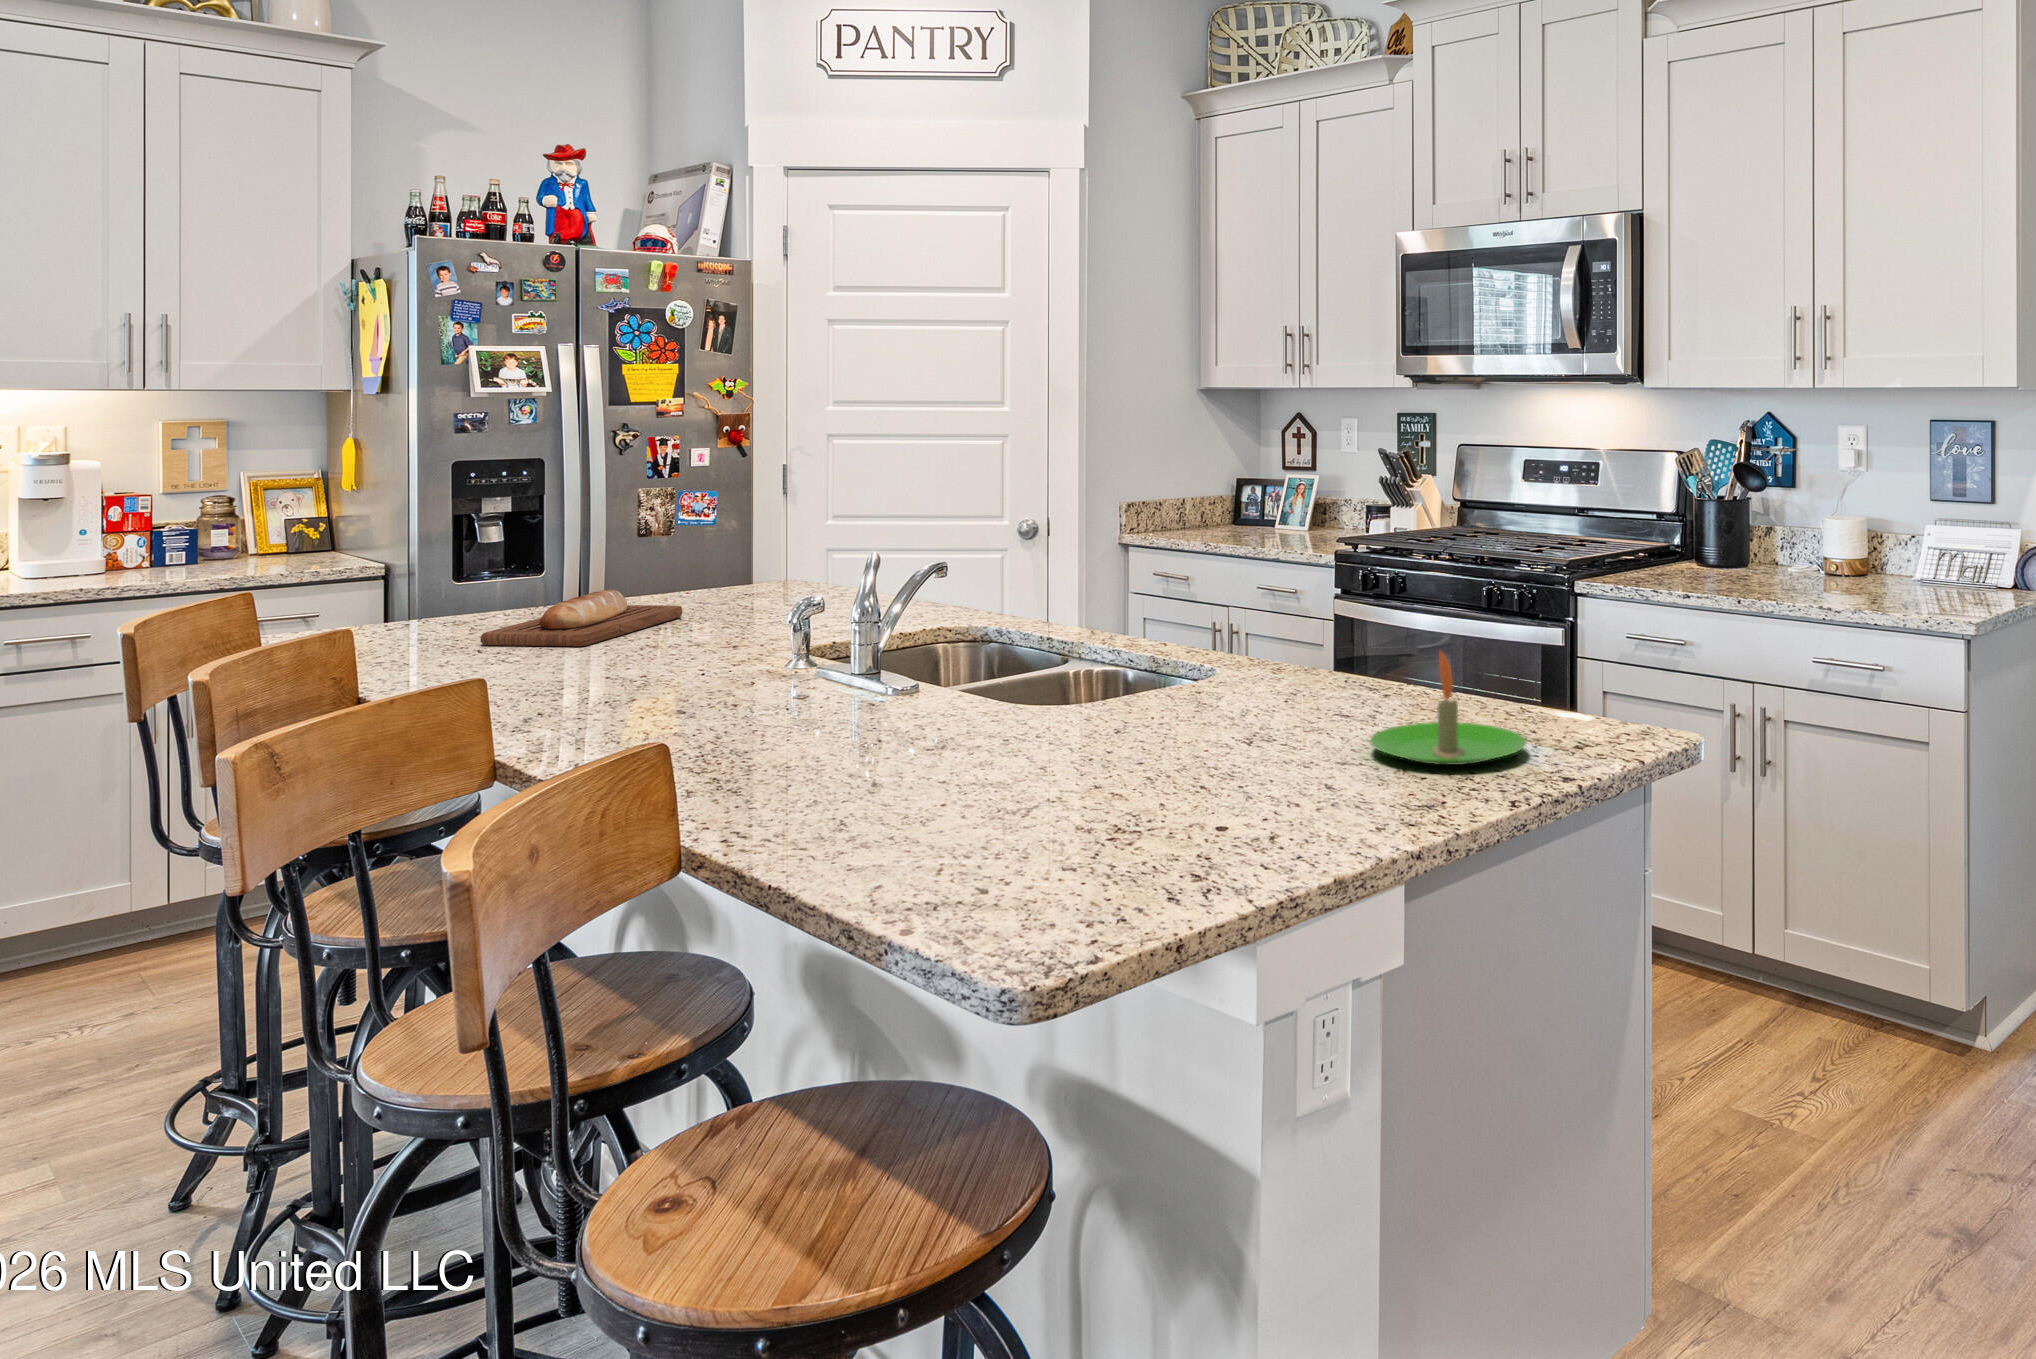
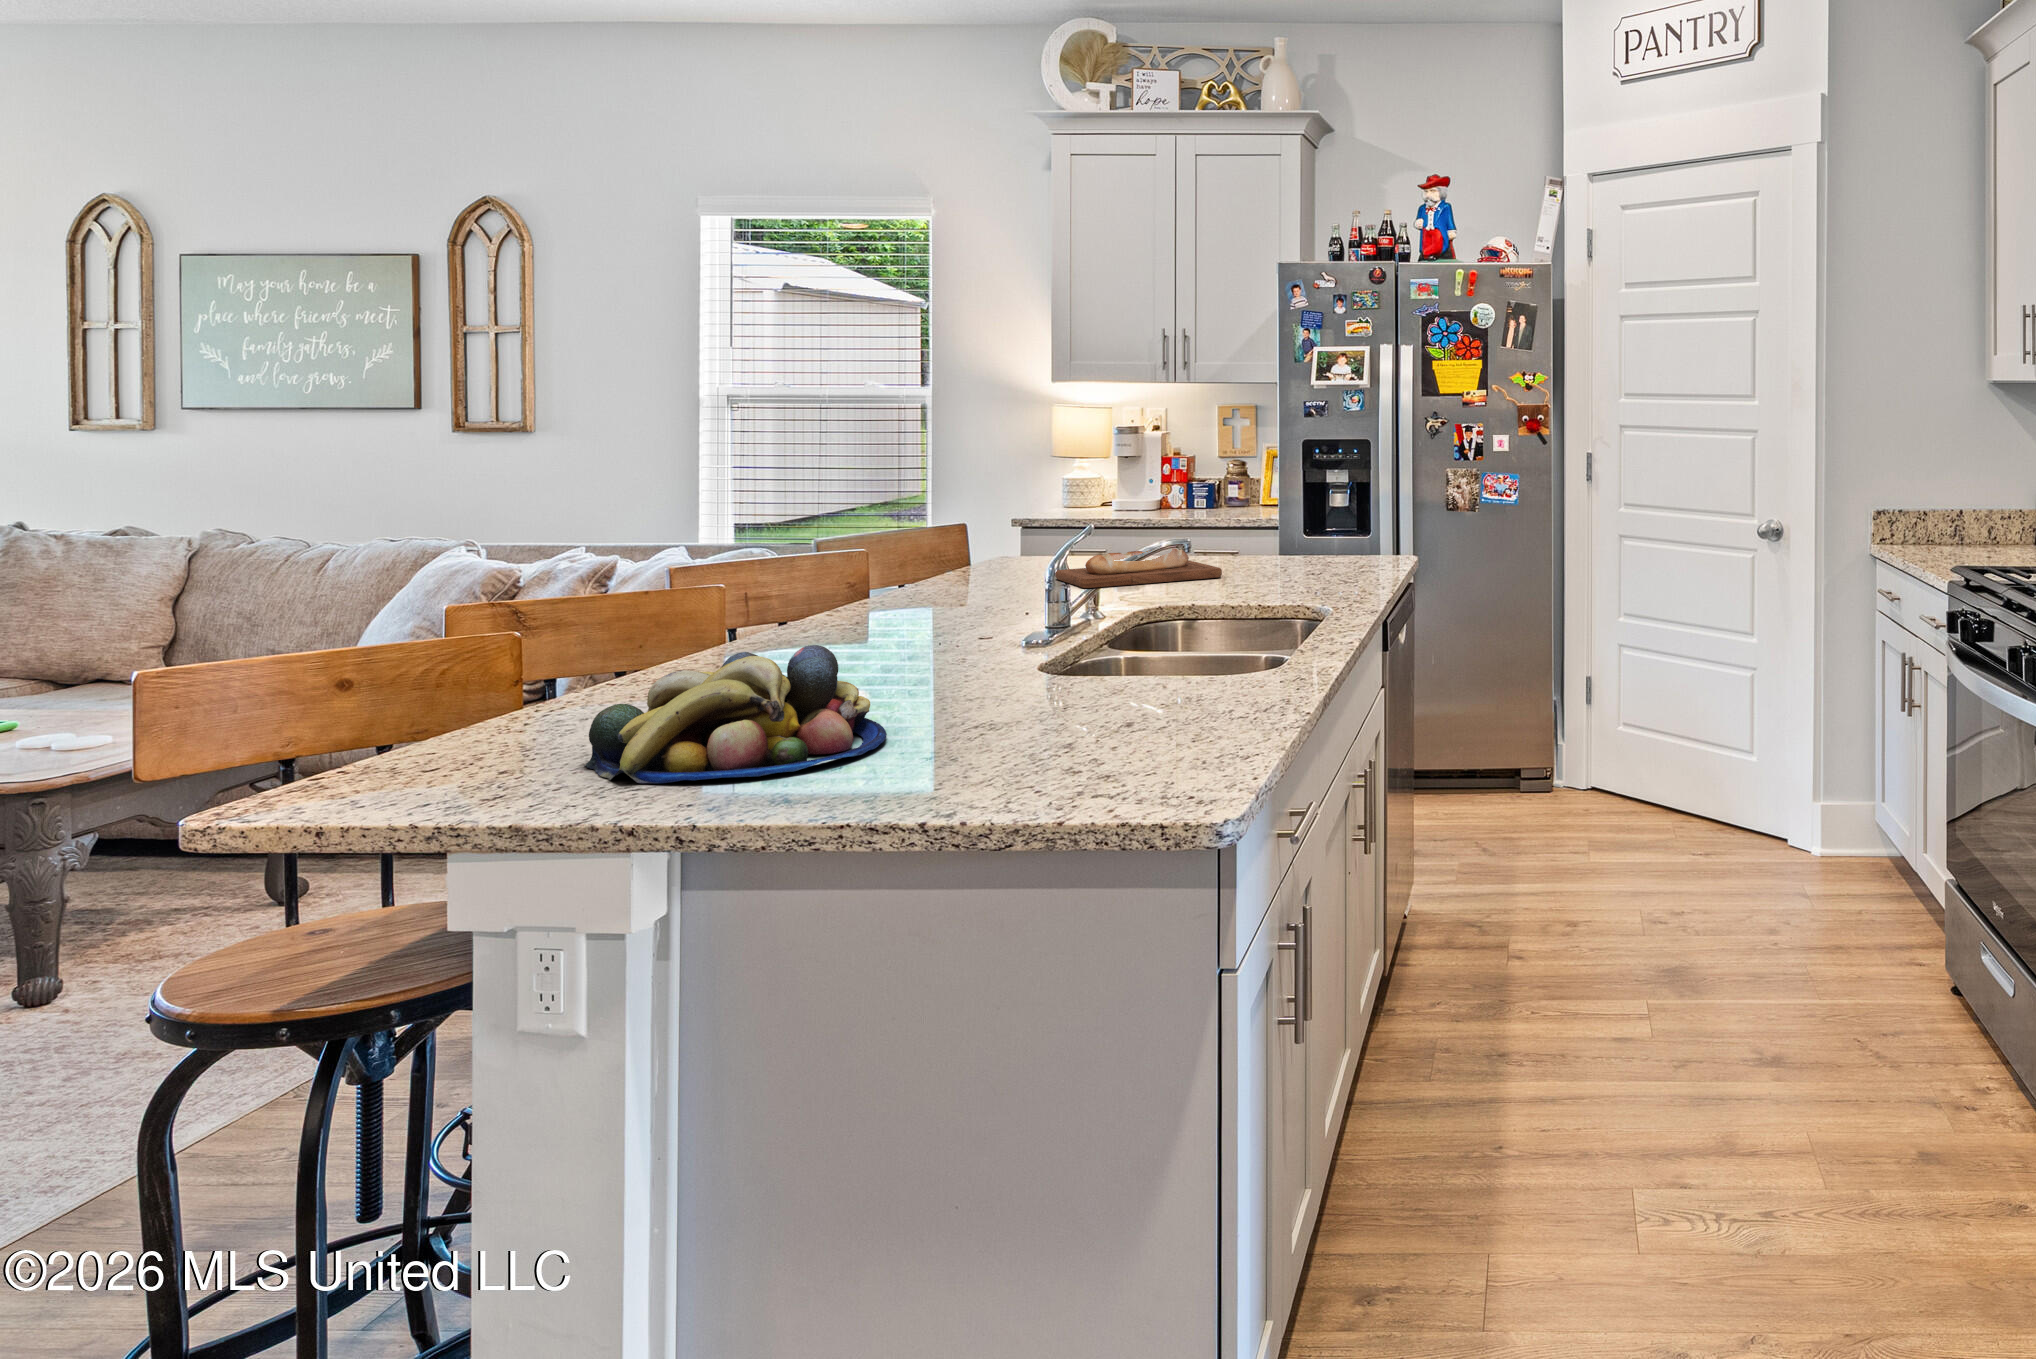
candle: present [1370,652,1526,765] -> none [929,673,1100,795]
fruit bowl: none [970,676,1286,852] -> present [585,645,887,783]

